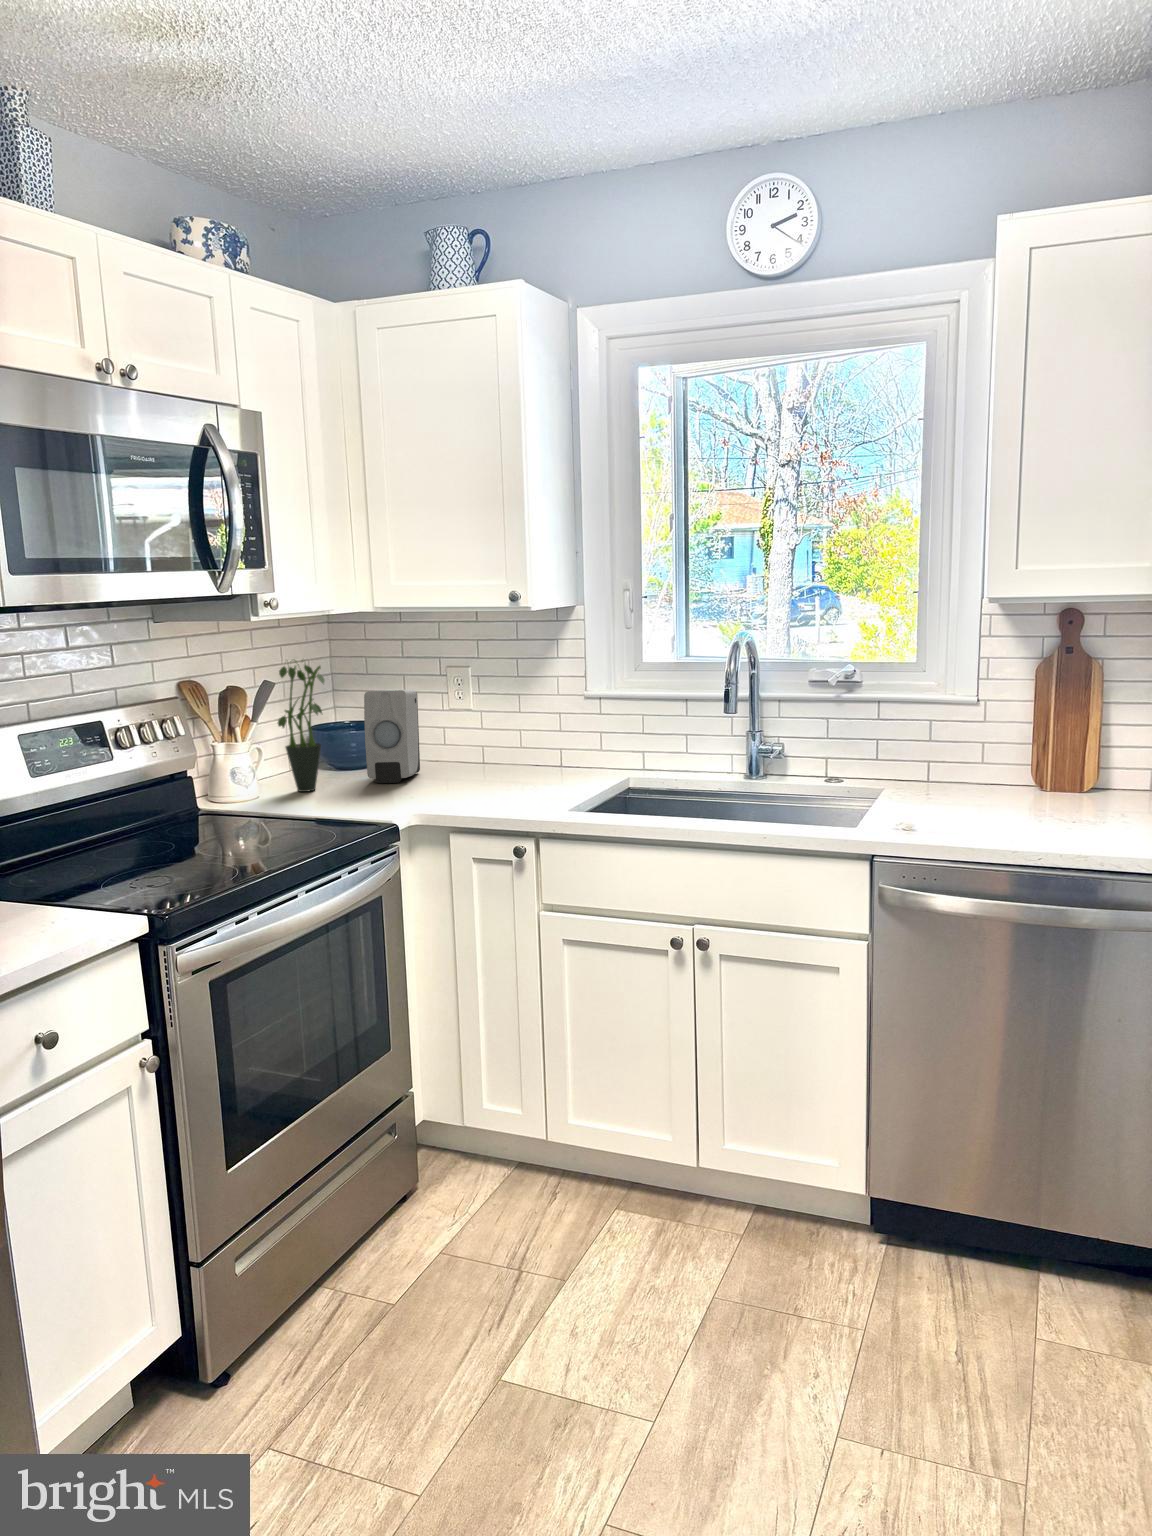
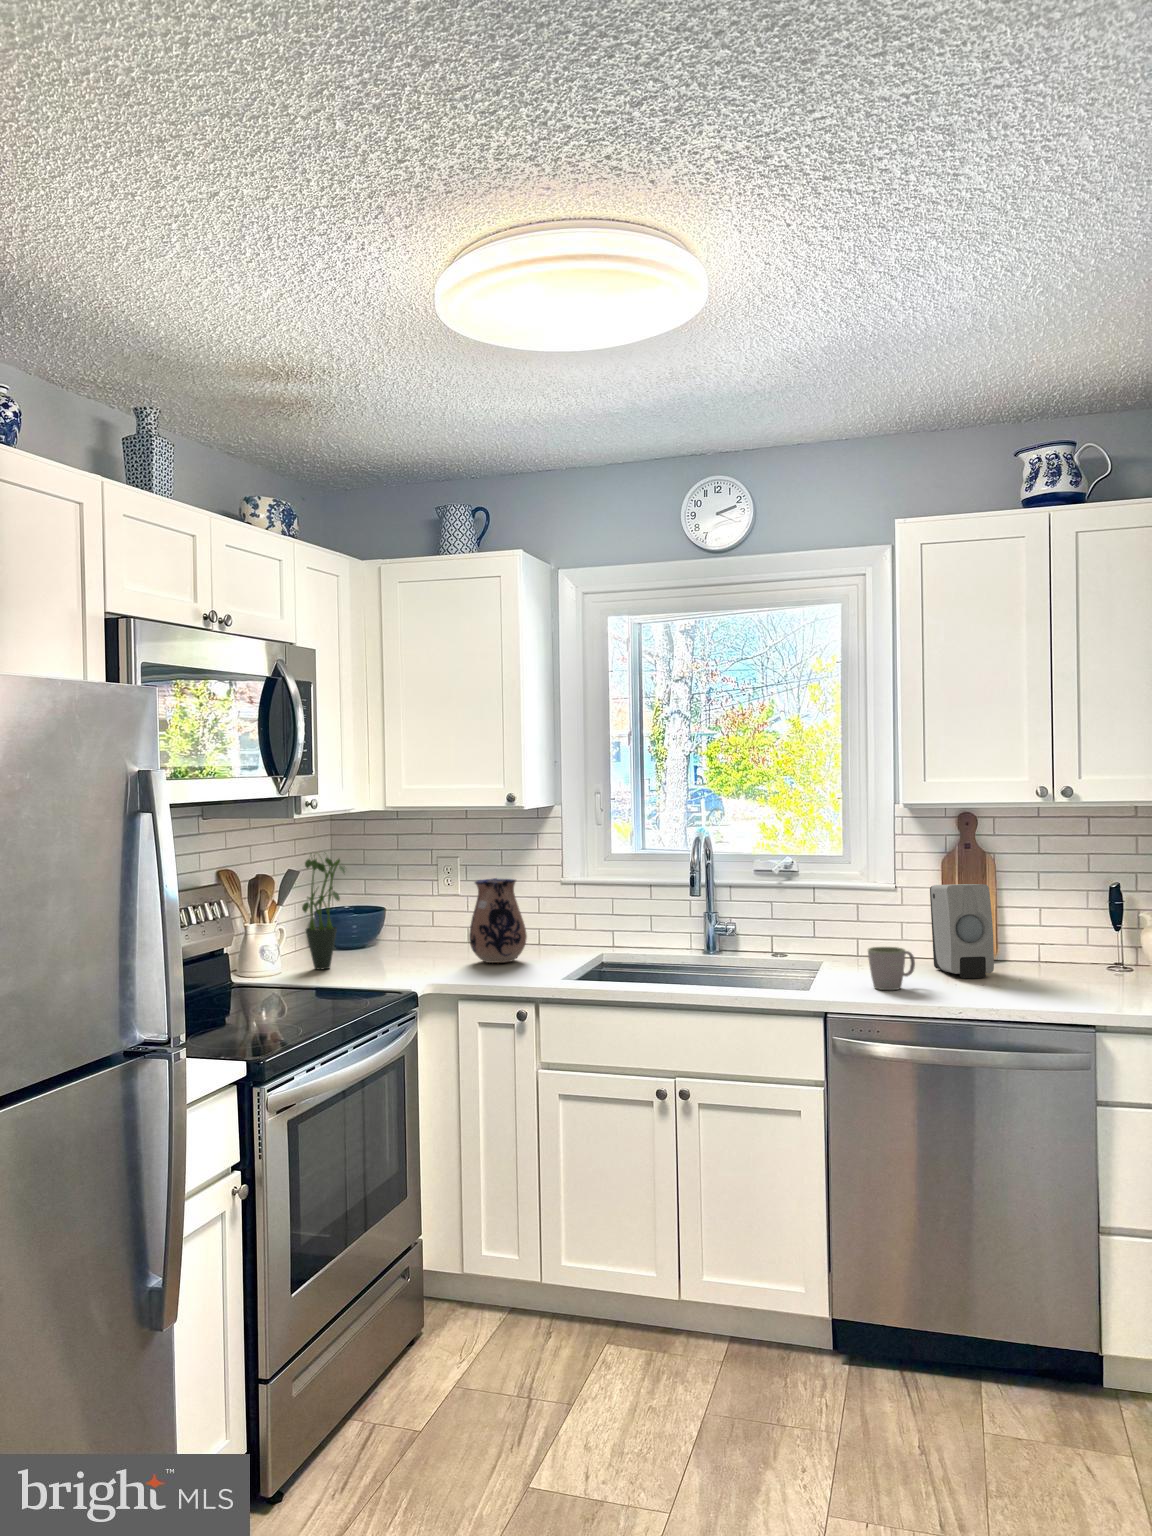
ceramic pitcher: none [472,688,538,785] -> present [469,878,527,963]
soap dispenser: present [364,690,420,783] -> present [930,884,994,978]
mug: none [932,774,991,828] -> present [868,947,915,990]

